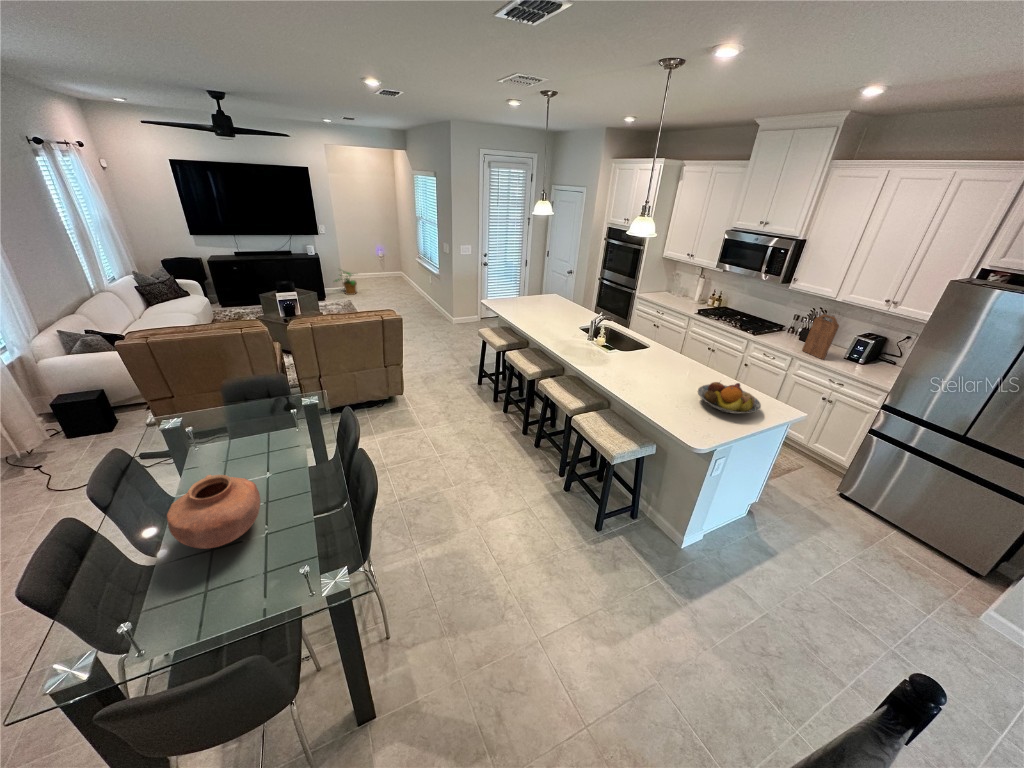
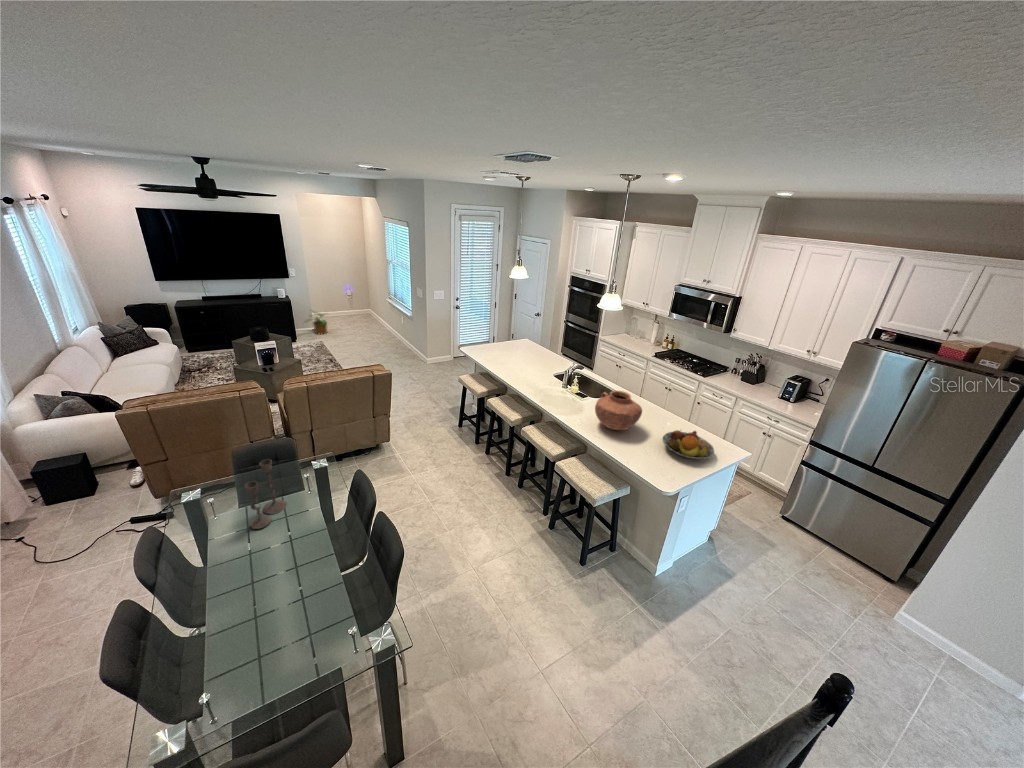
cutting board: present [802,315,839,360] -> none [744,362,772,400]
candlestick: none [225,391,278,464] -> present [245,459,287,529]
vase: present [167,475,260,548] -> present [595,391,642,430]

